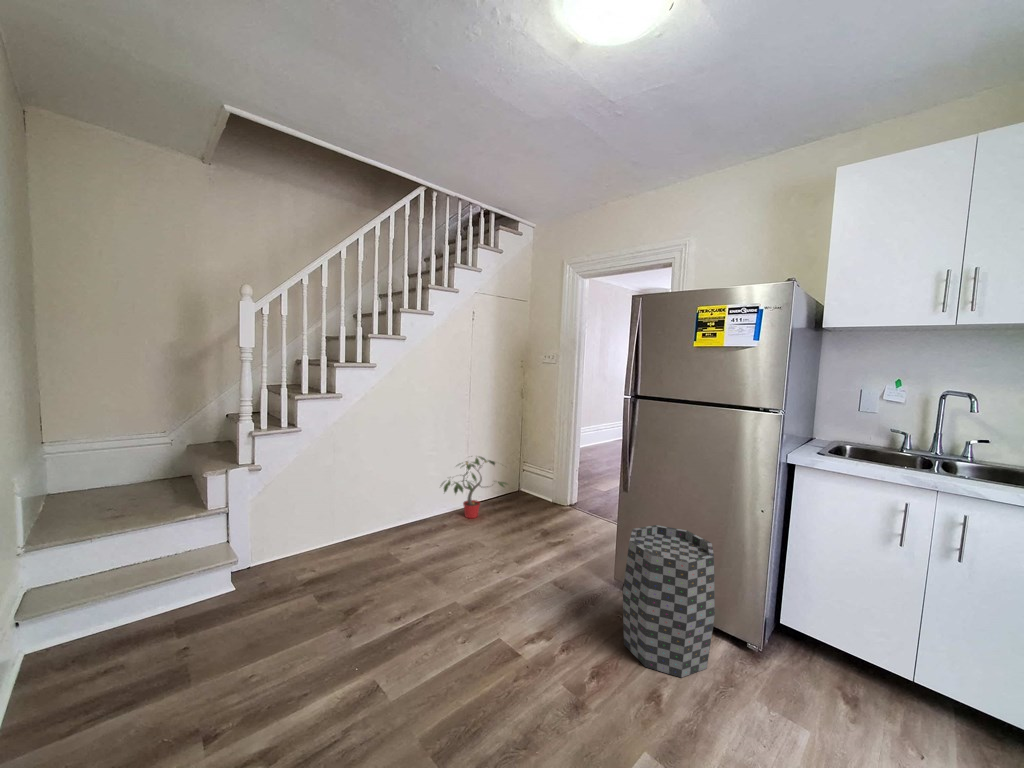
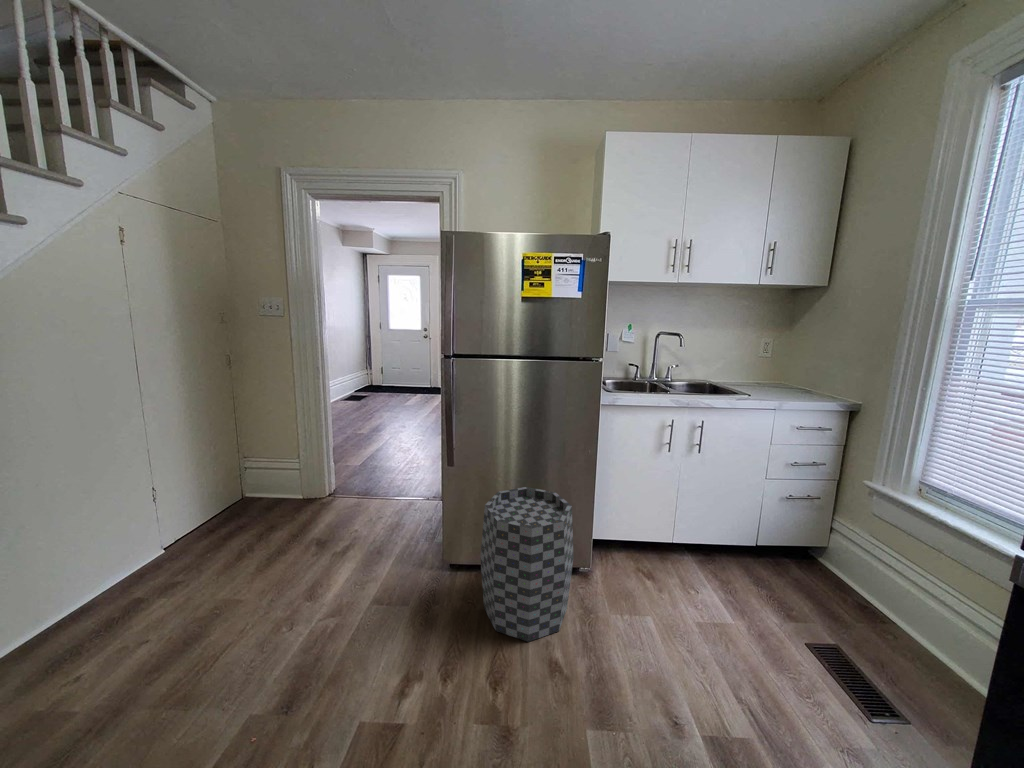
potted plant: present [441,456,507,518] -> none [107,469,246,570]

